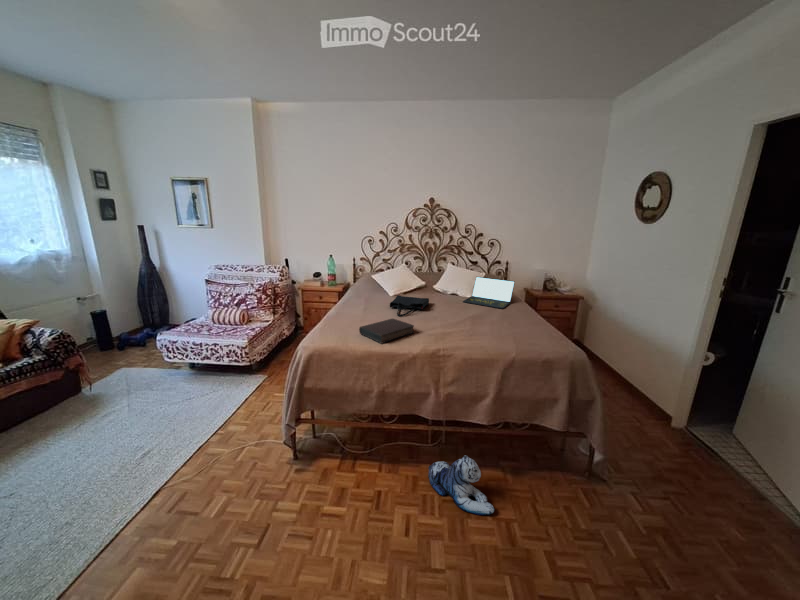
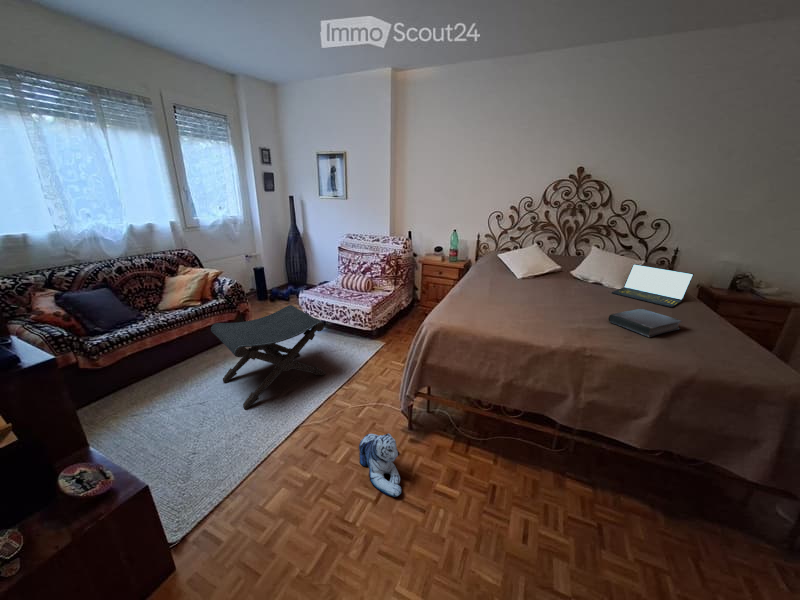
tote bag: present [390,295,429,316] -> none [520,278,568,302]
book: present [359,319,414,344] -> present [608,309,682,337]
footstool: none [22,351,195,486] -> present [211,305,325,409]
plush toy: present [428,456,494,515] -> present [359,434,401,497]

